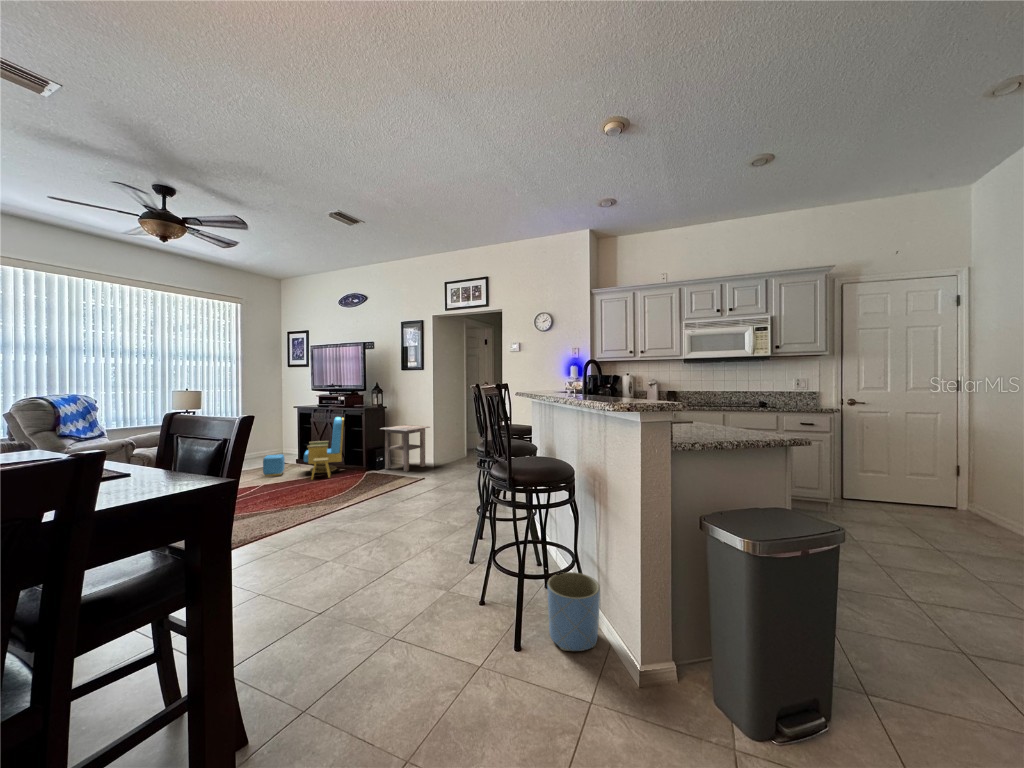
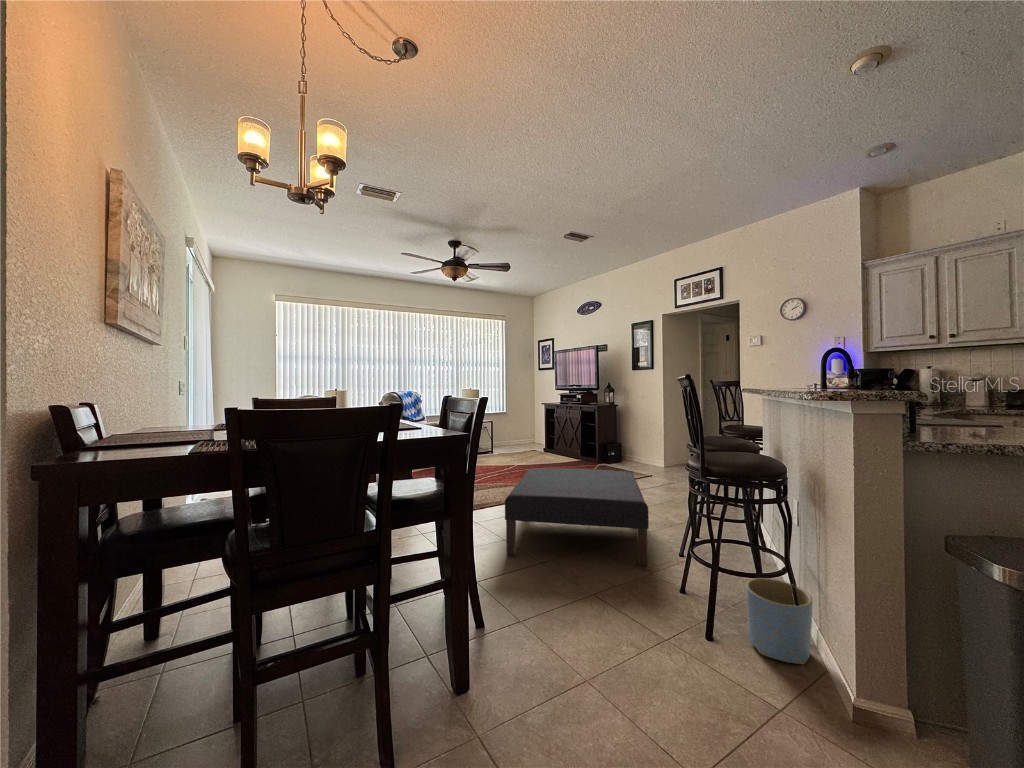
armchair: present [263,417,344,480] -> none [519,413,580,466]
side table: present [380,425,430,472] -> none [610,423,660,468]
ottoman: none [258,481,443,621] -> present [505,468,649,566]

